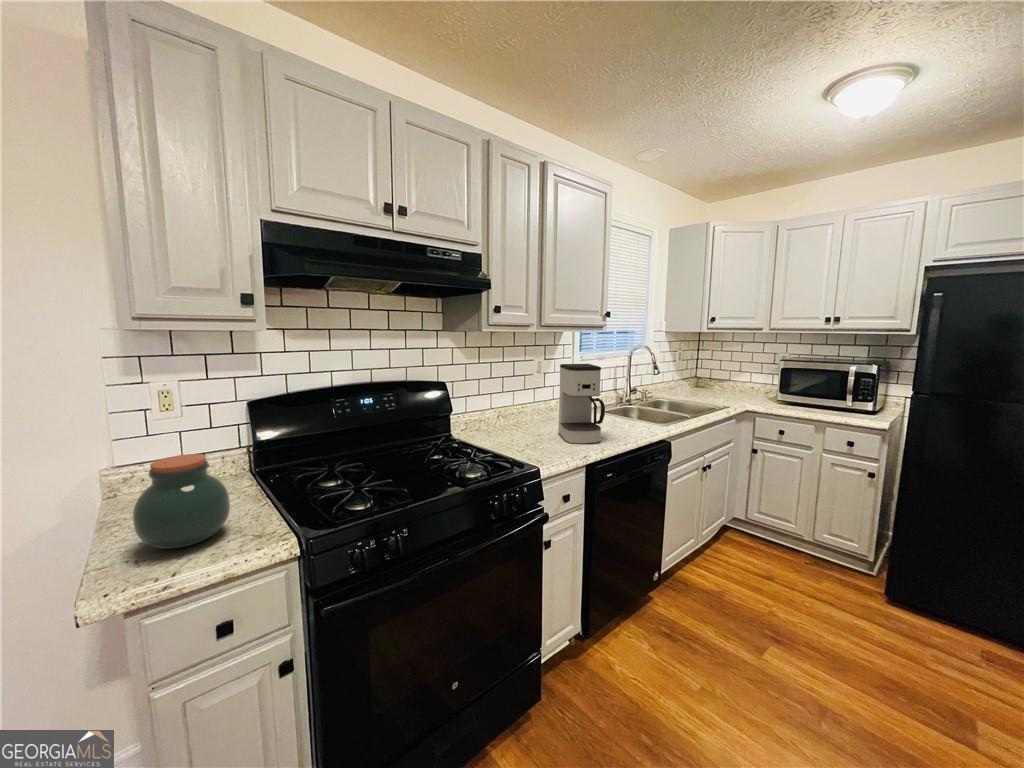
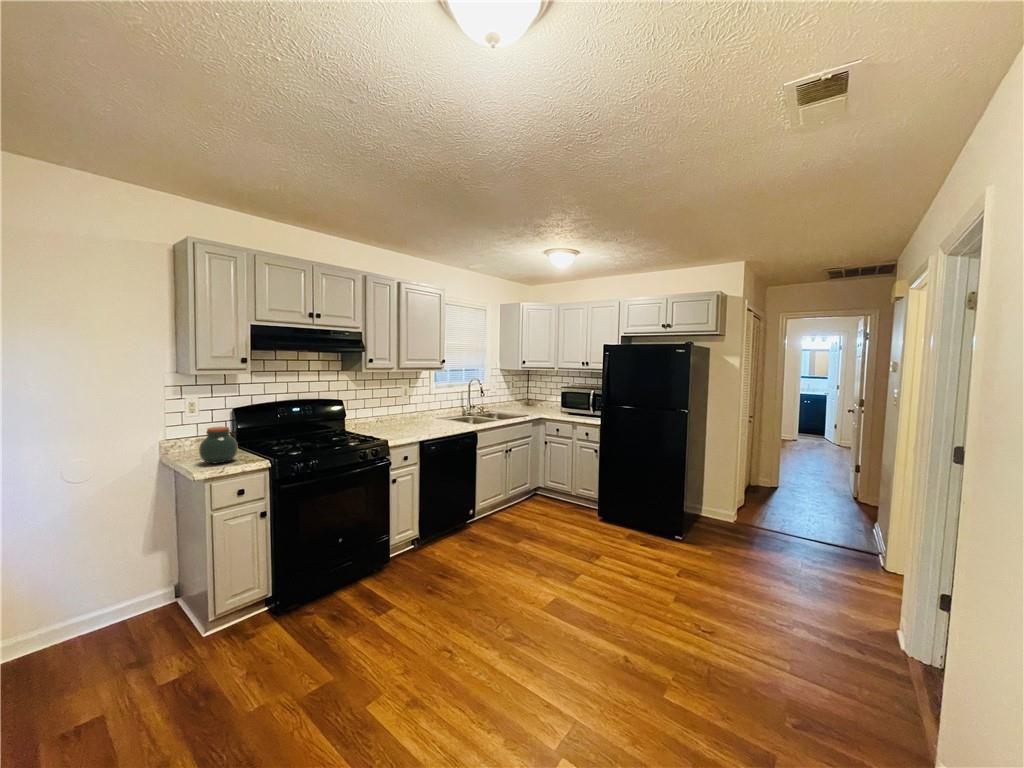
coffee maker: present [558,364,605,444] -> none [411,390,435,433]

